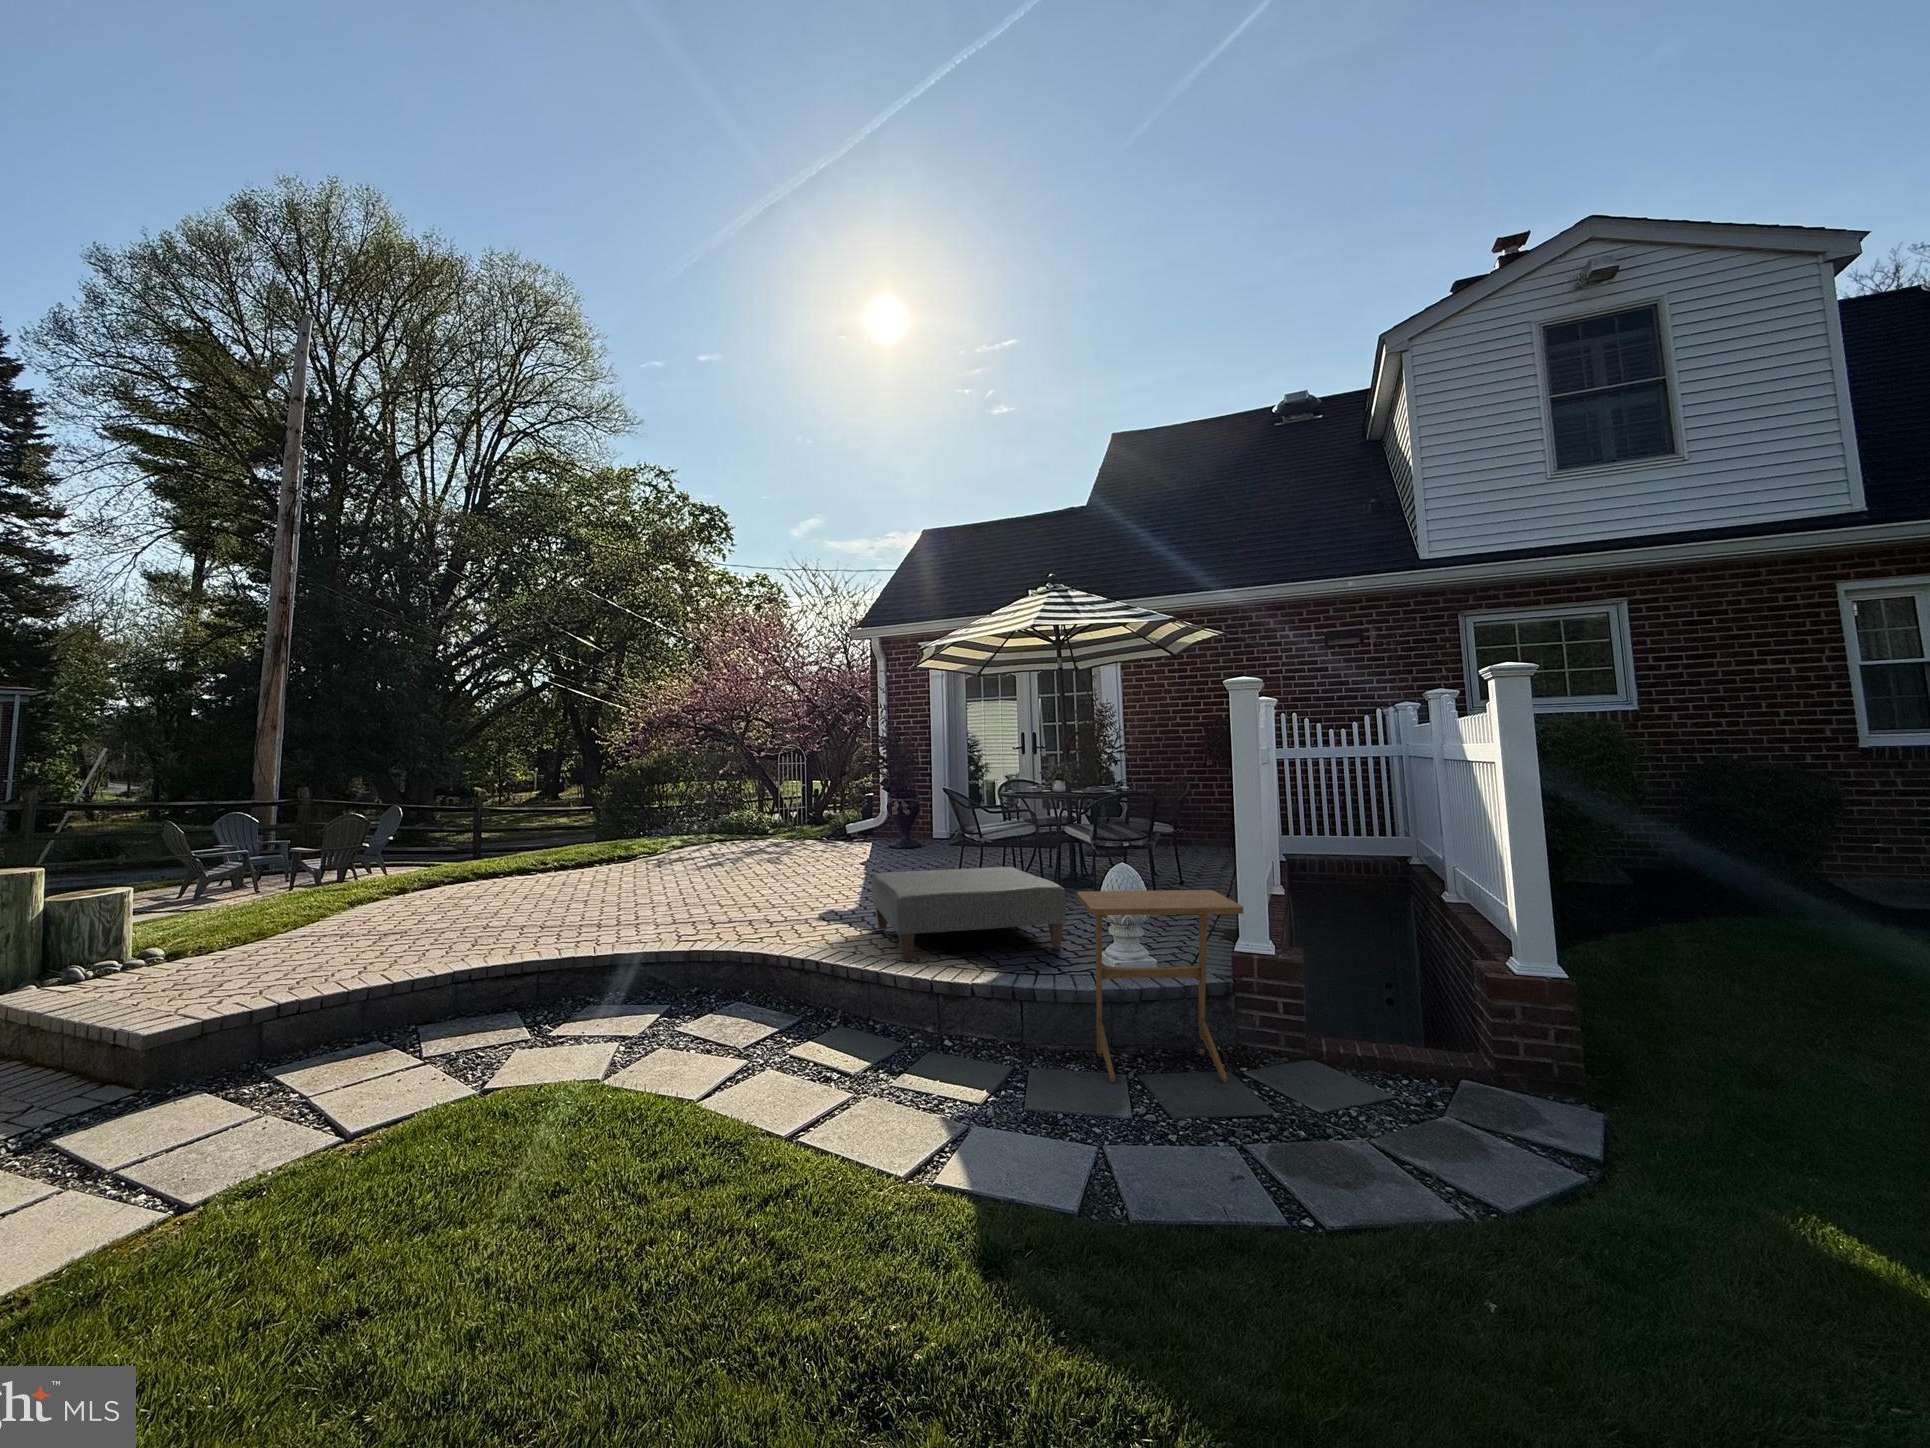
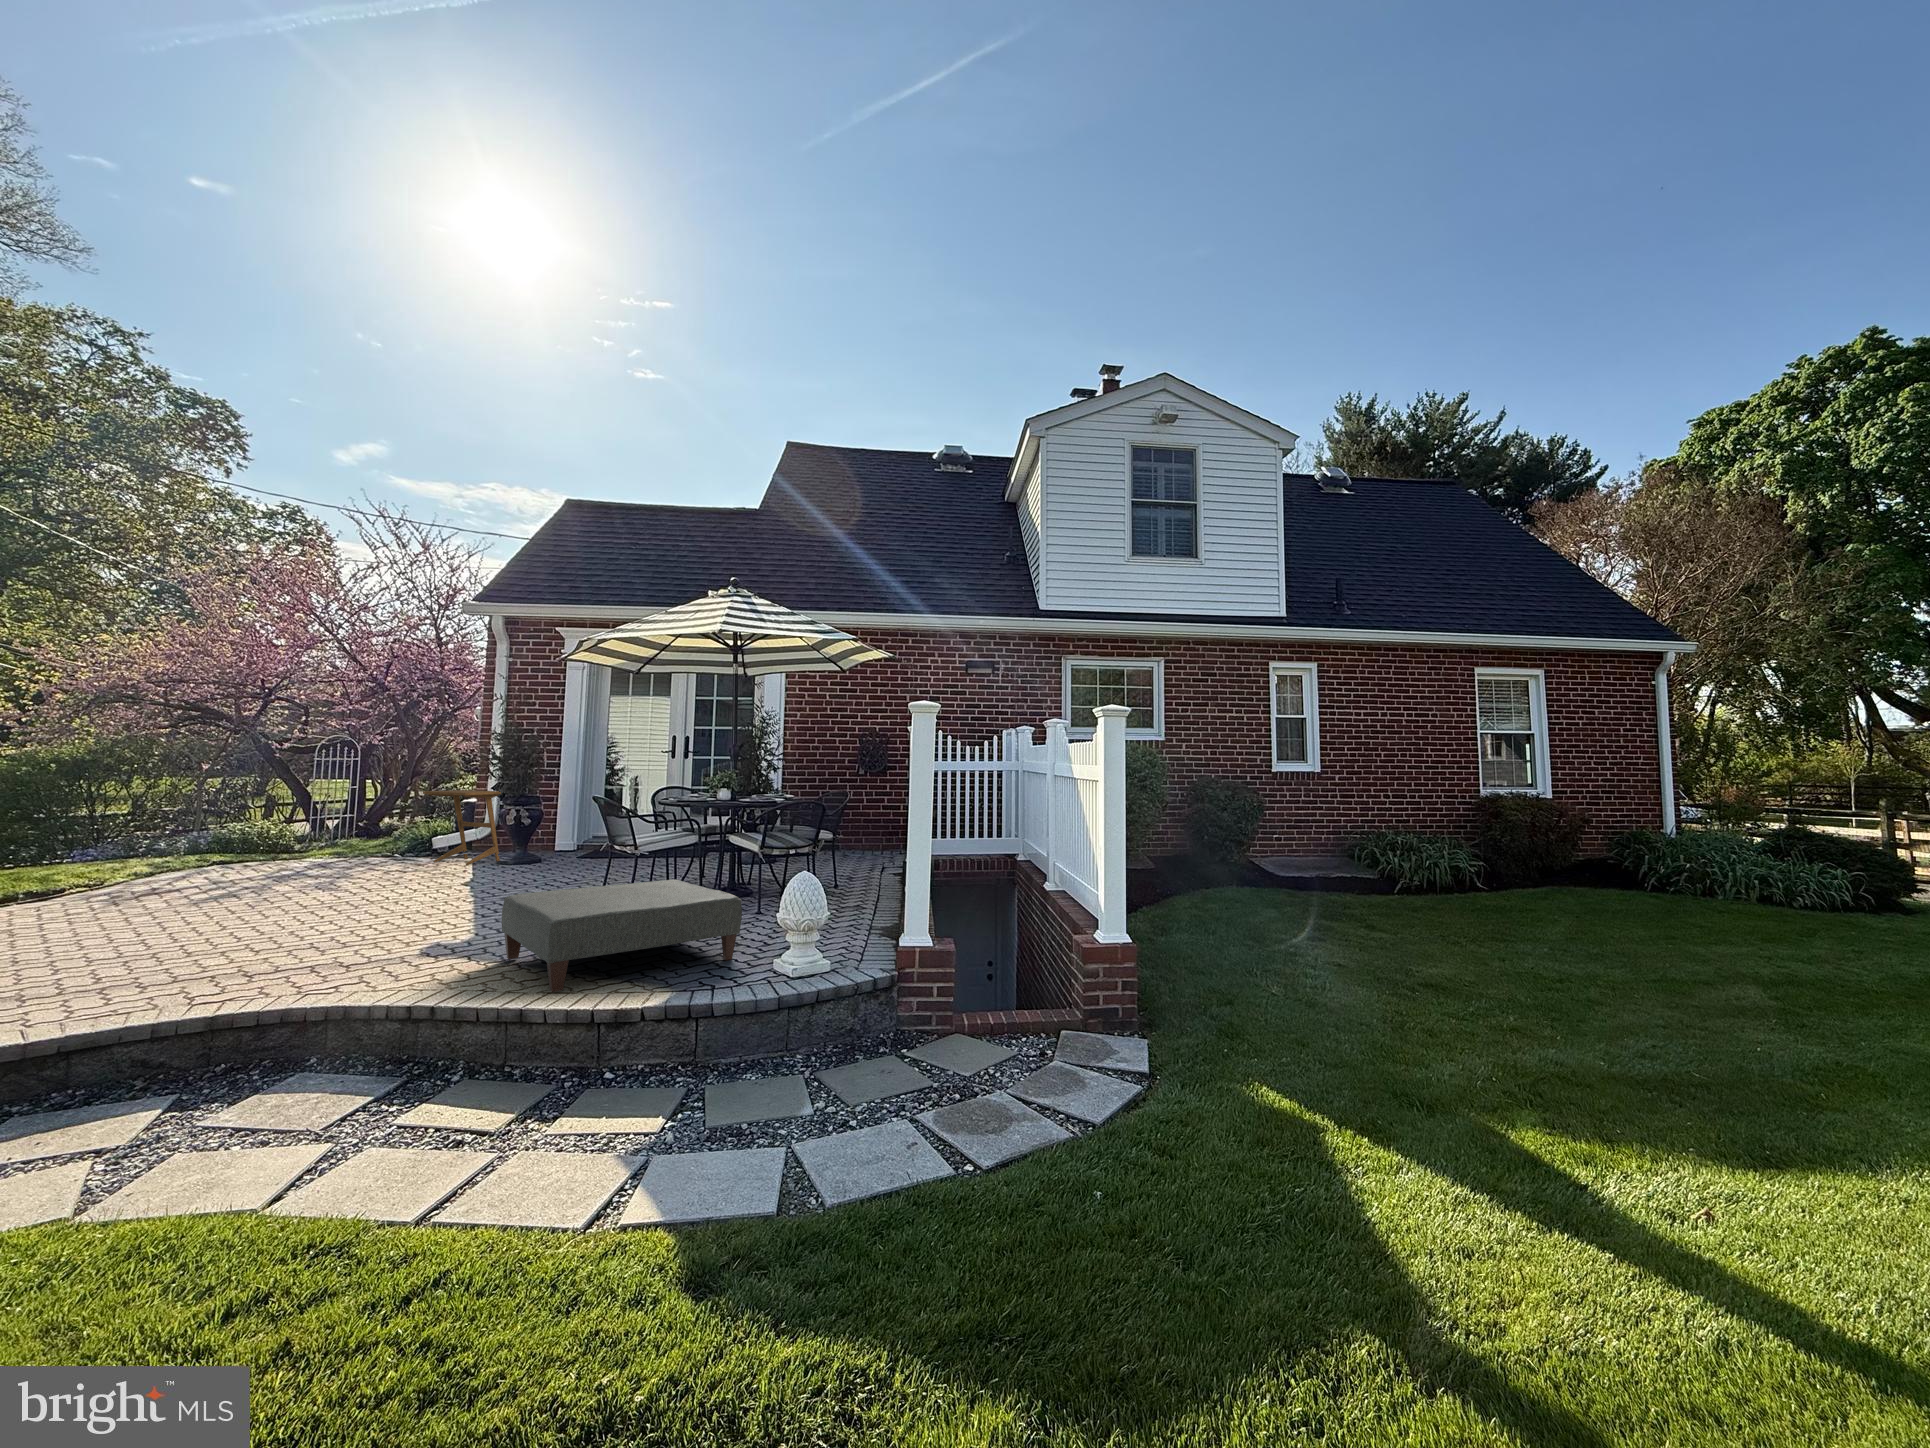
side table: present [1077,890,1244,1082] -> present [423,790,501,865]

